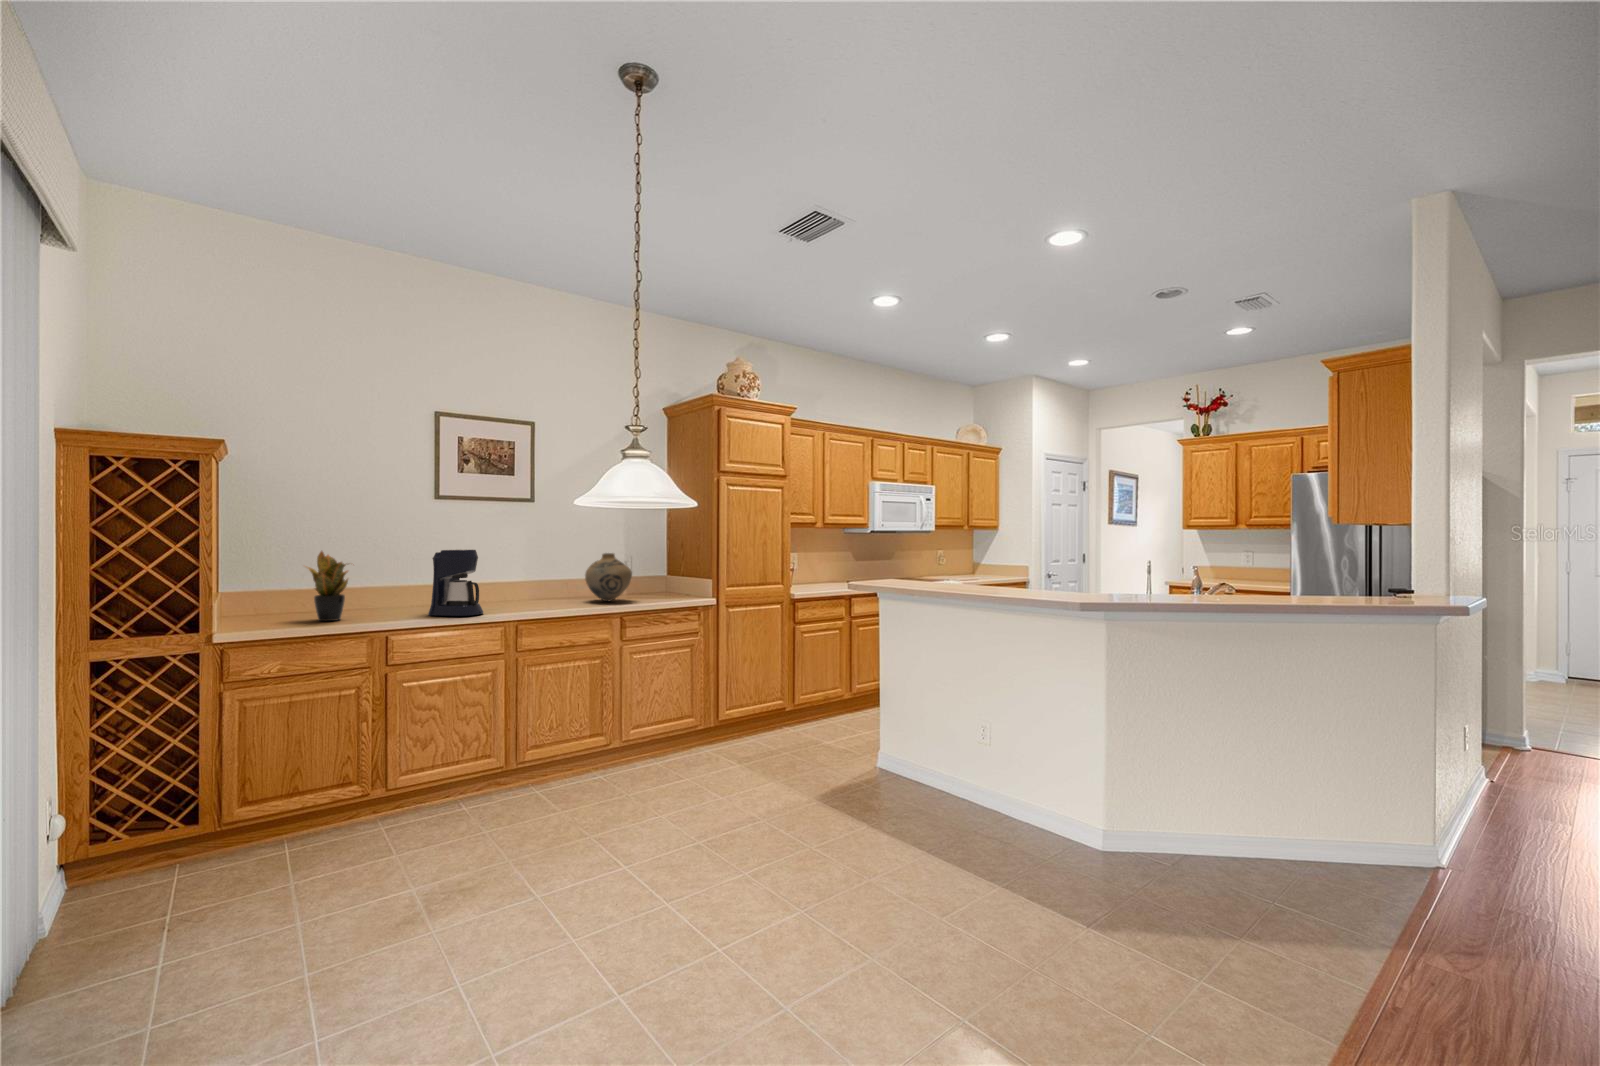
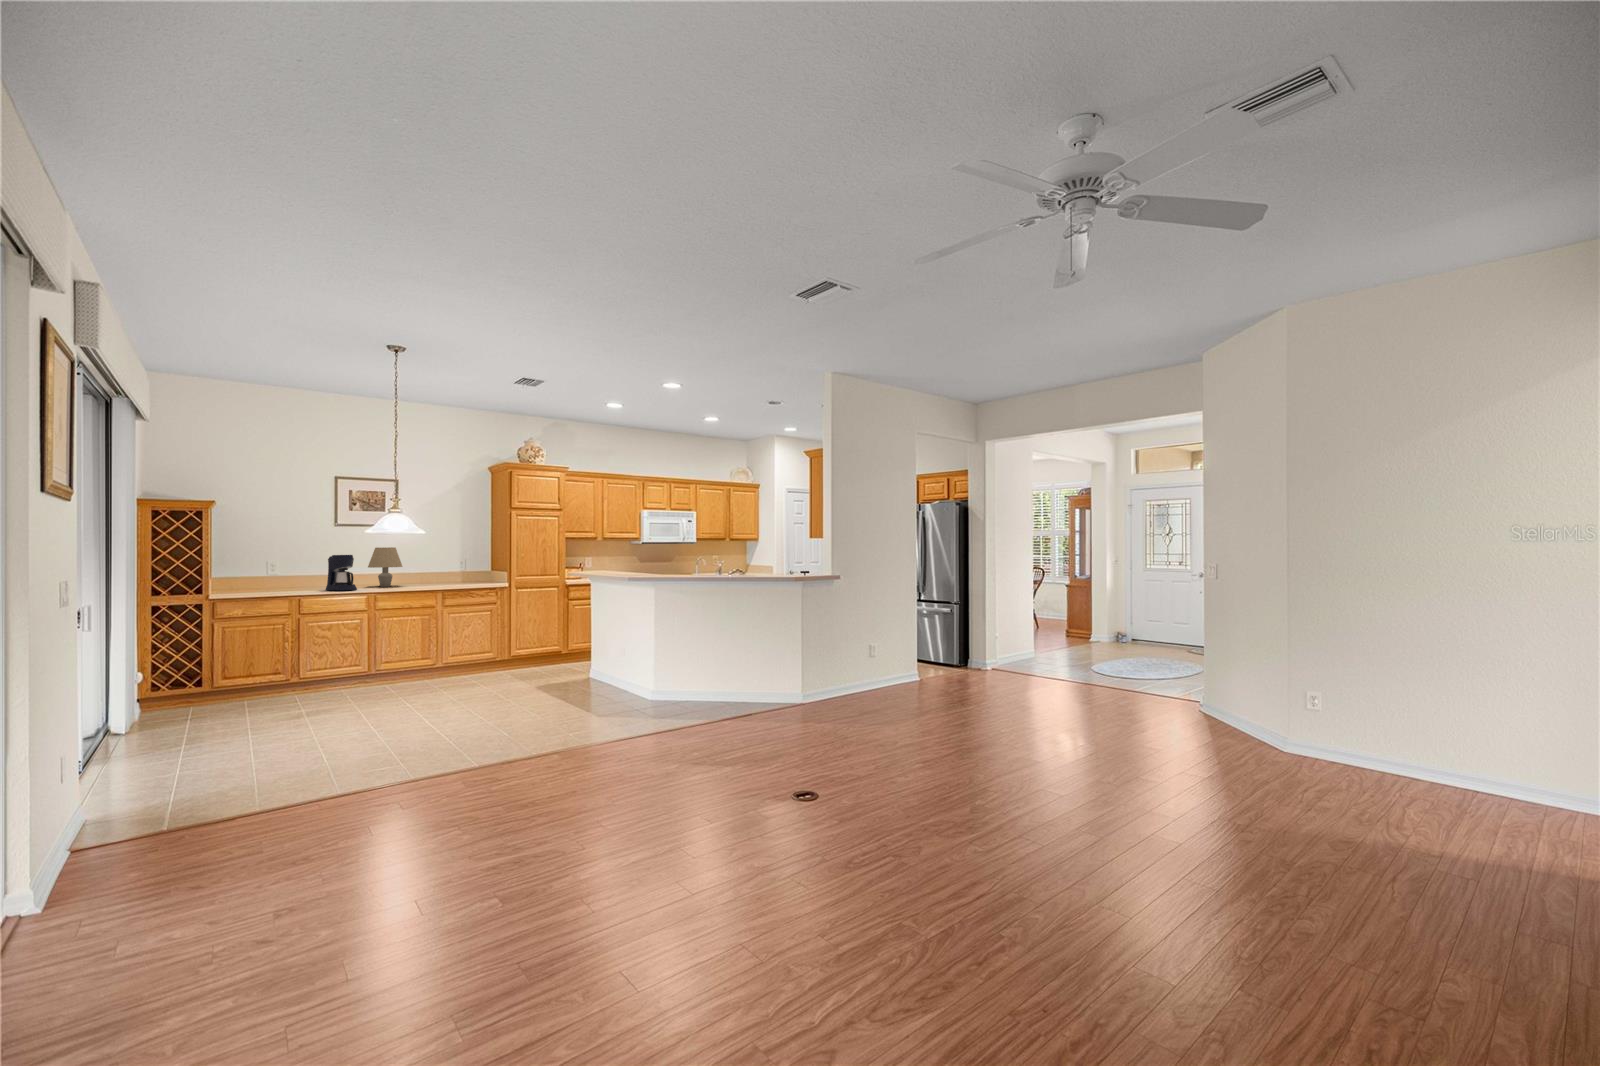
table lamp: none [490,536,548,605] -> present [368,547,402,587]
potted plant: present [307,551,348,621] -> none [254,554,285,592]
vase: present [585,553,632,601] -> none [427,557,456,585]

